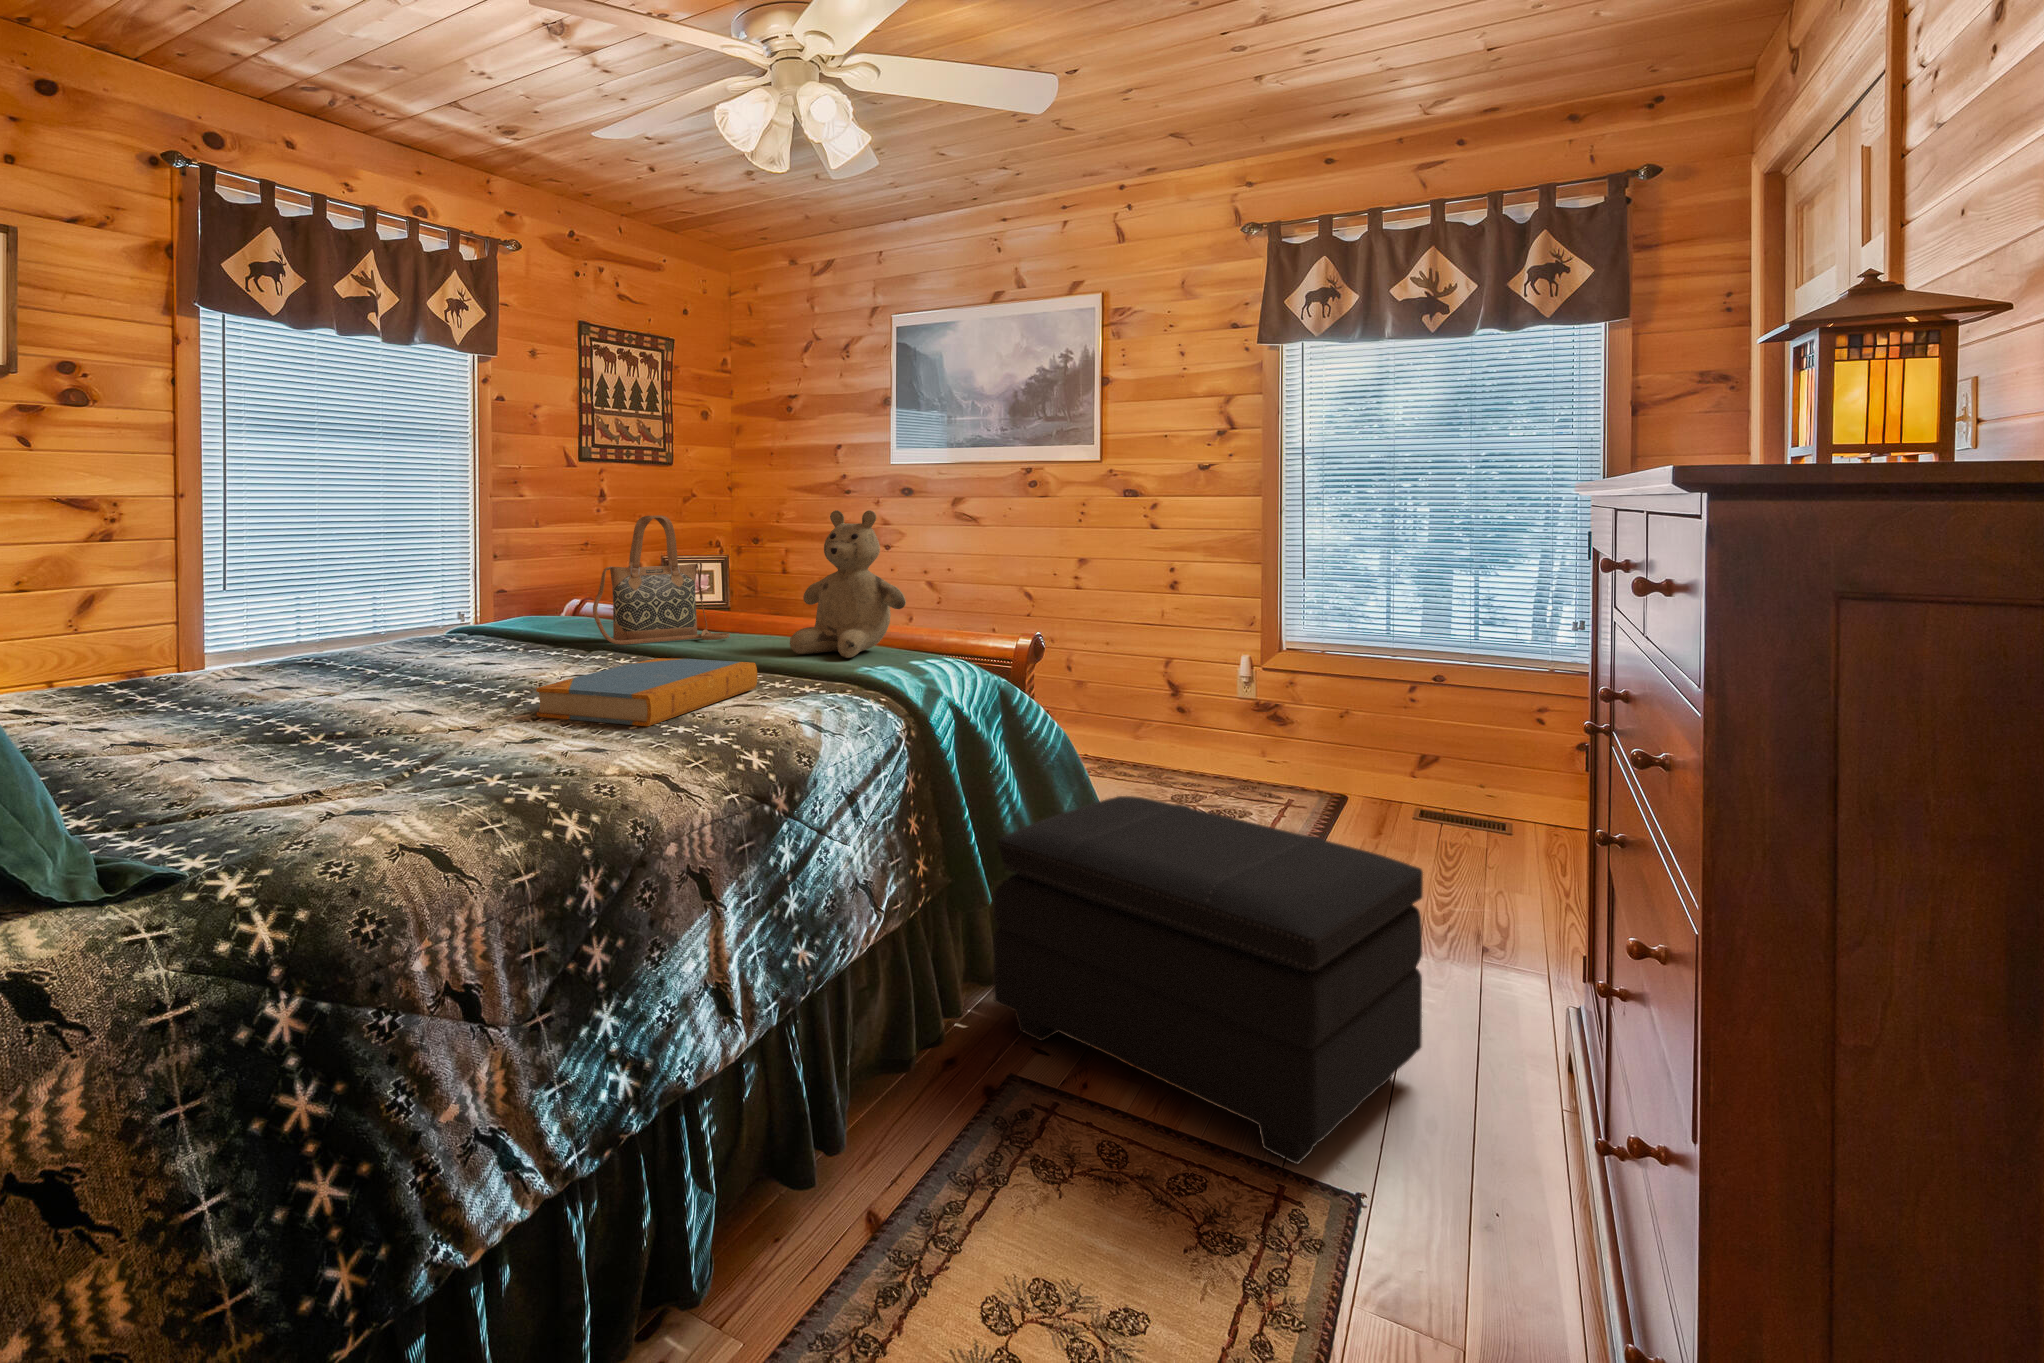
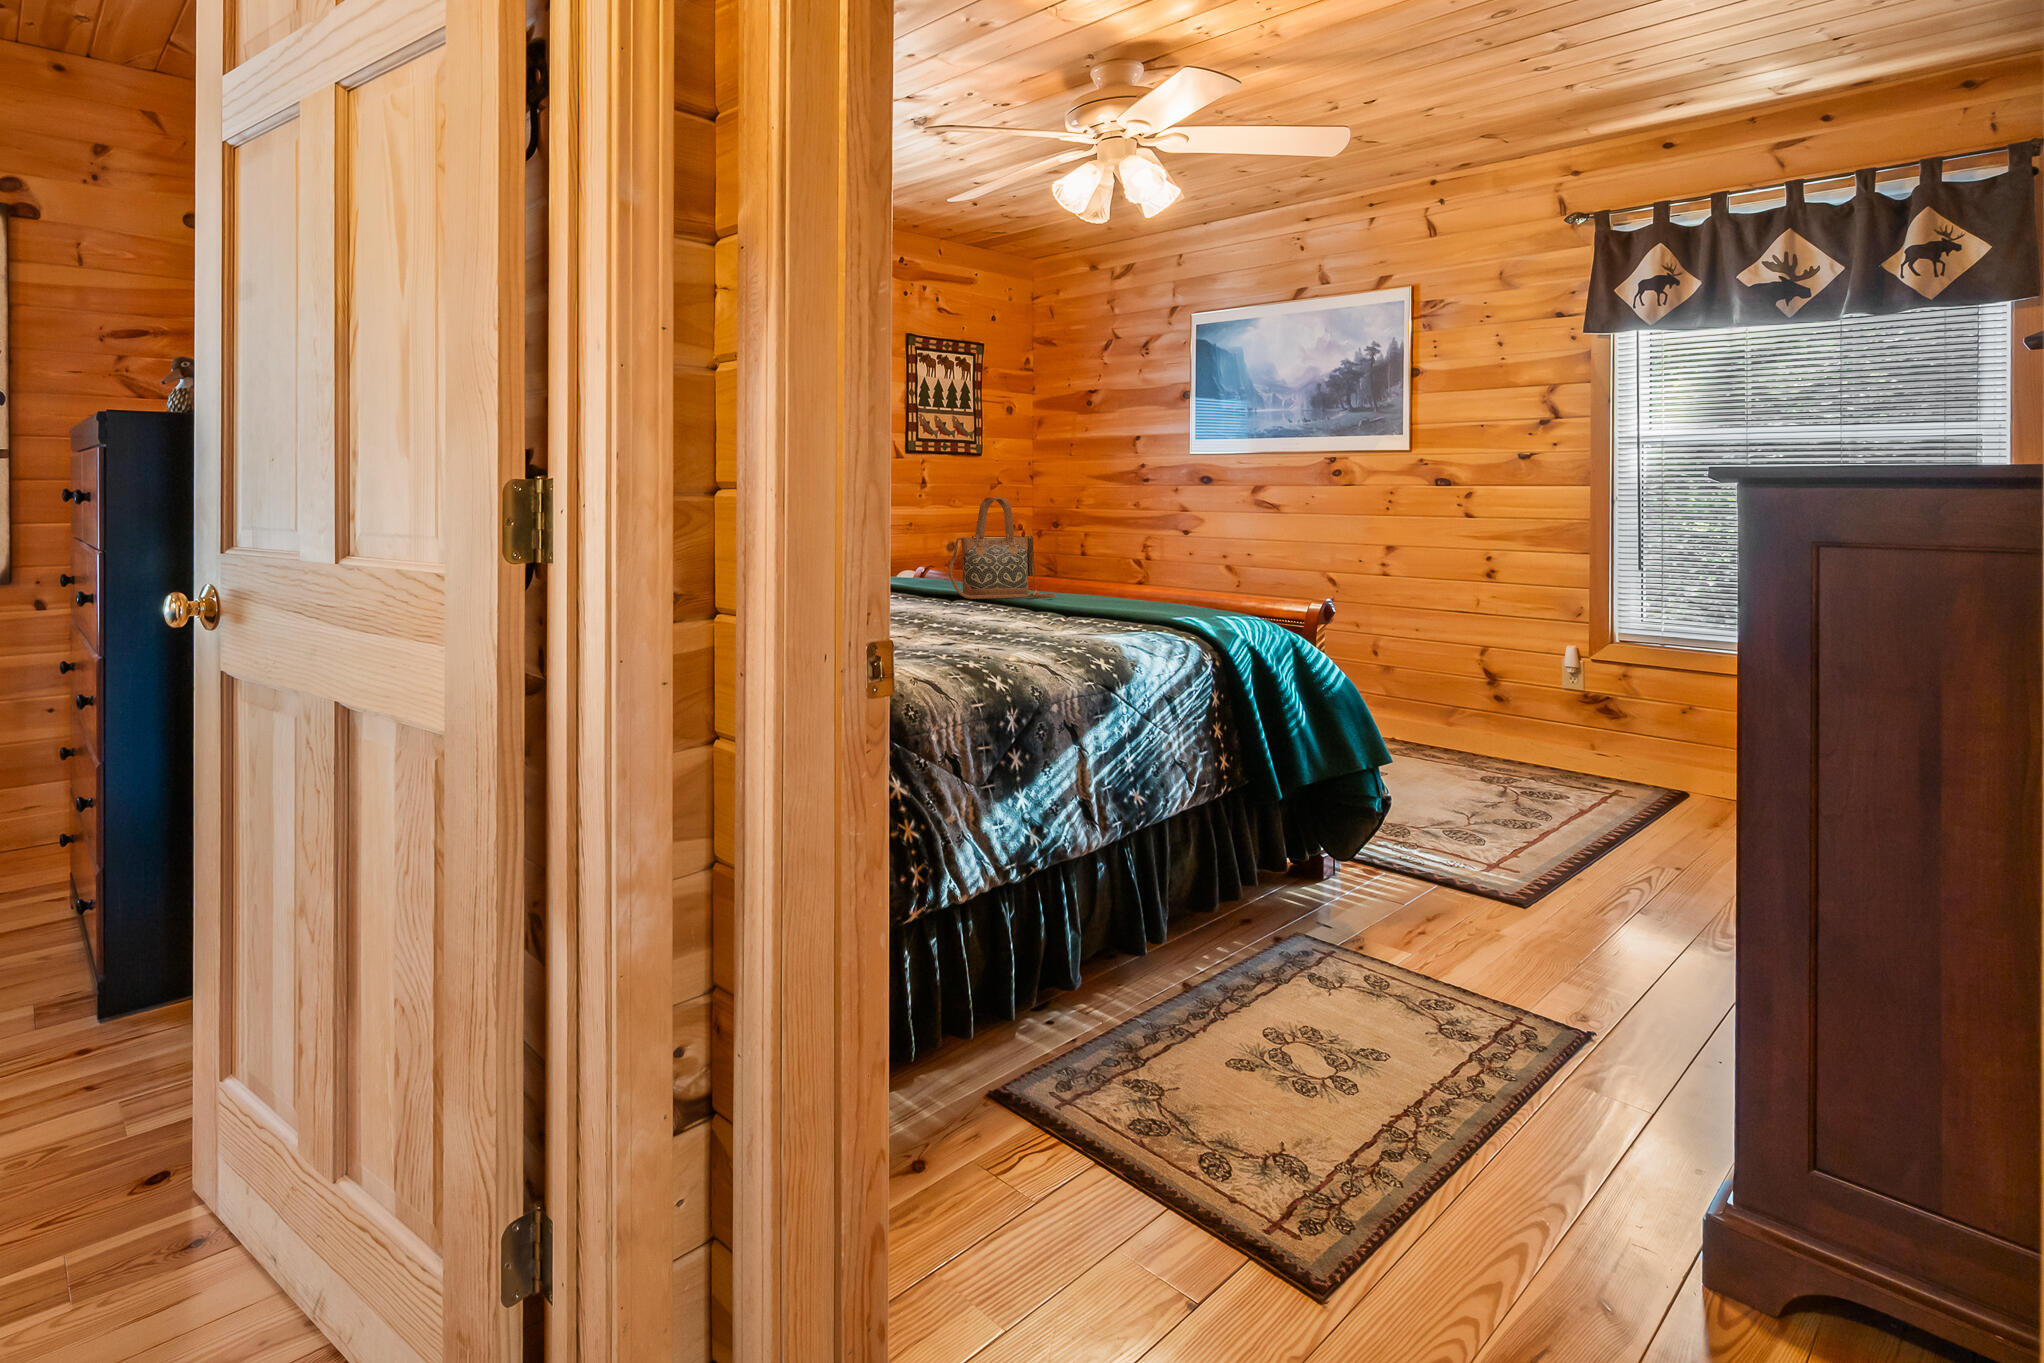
teddy bear: present [790,510,906,658] -> none [1112,493,1212,612]
book: present [536,658,757,726] -> none [945,601,1096,637]
footstool: present [993,796,1423,1164] -> none [1285,737,1684,1004]

